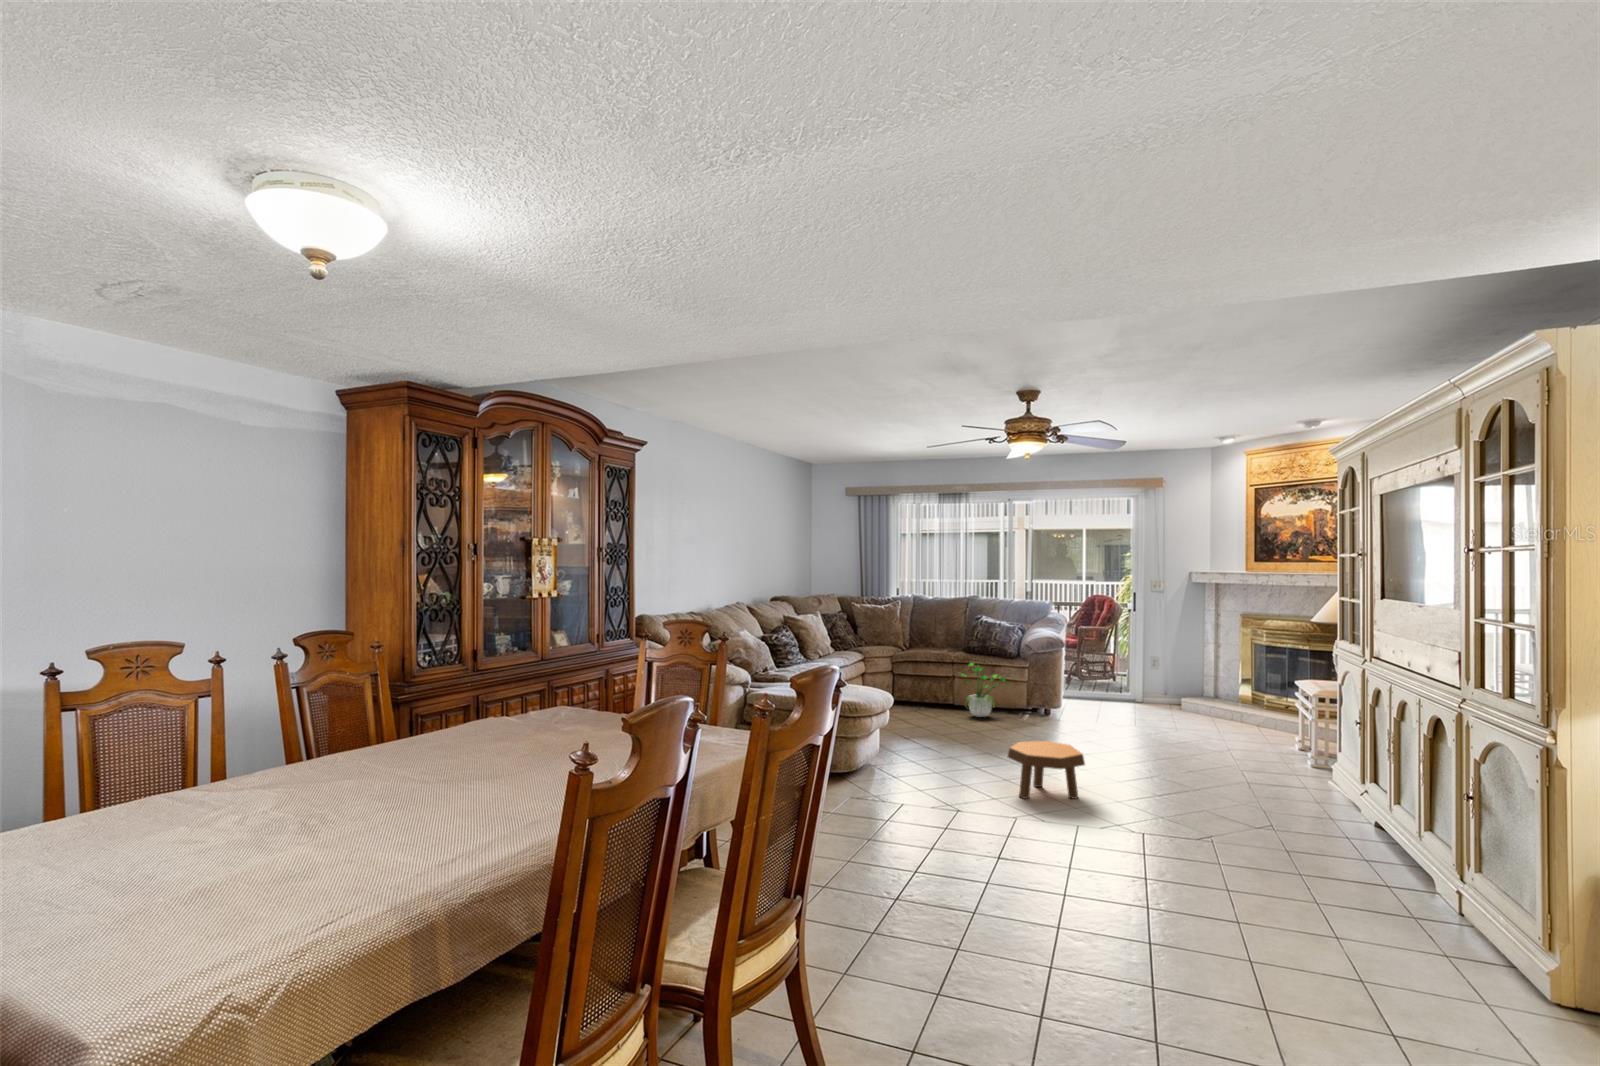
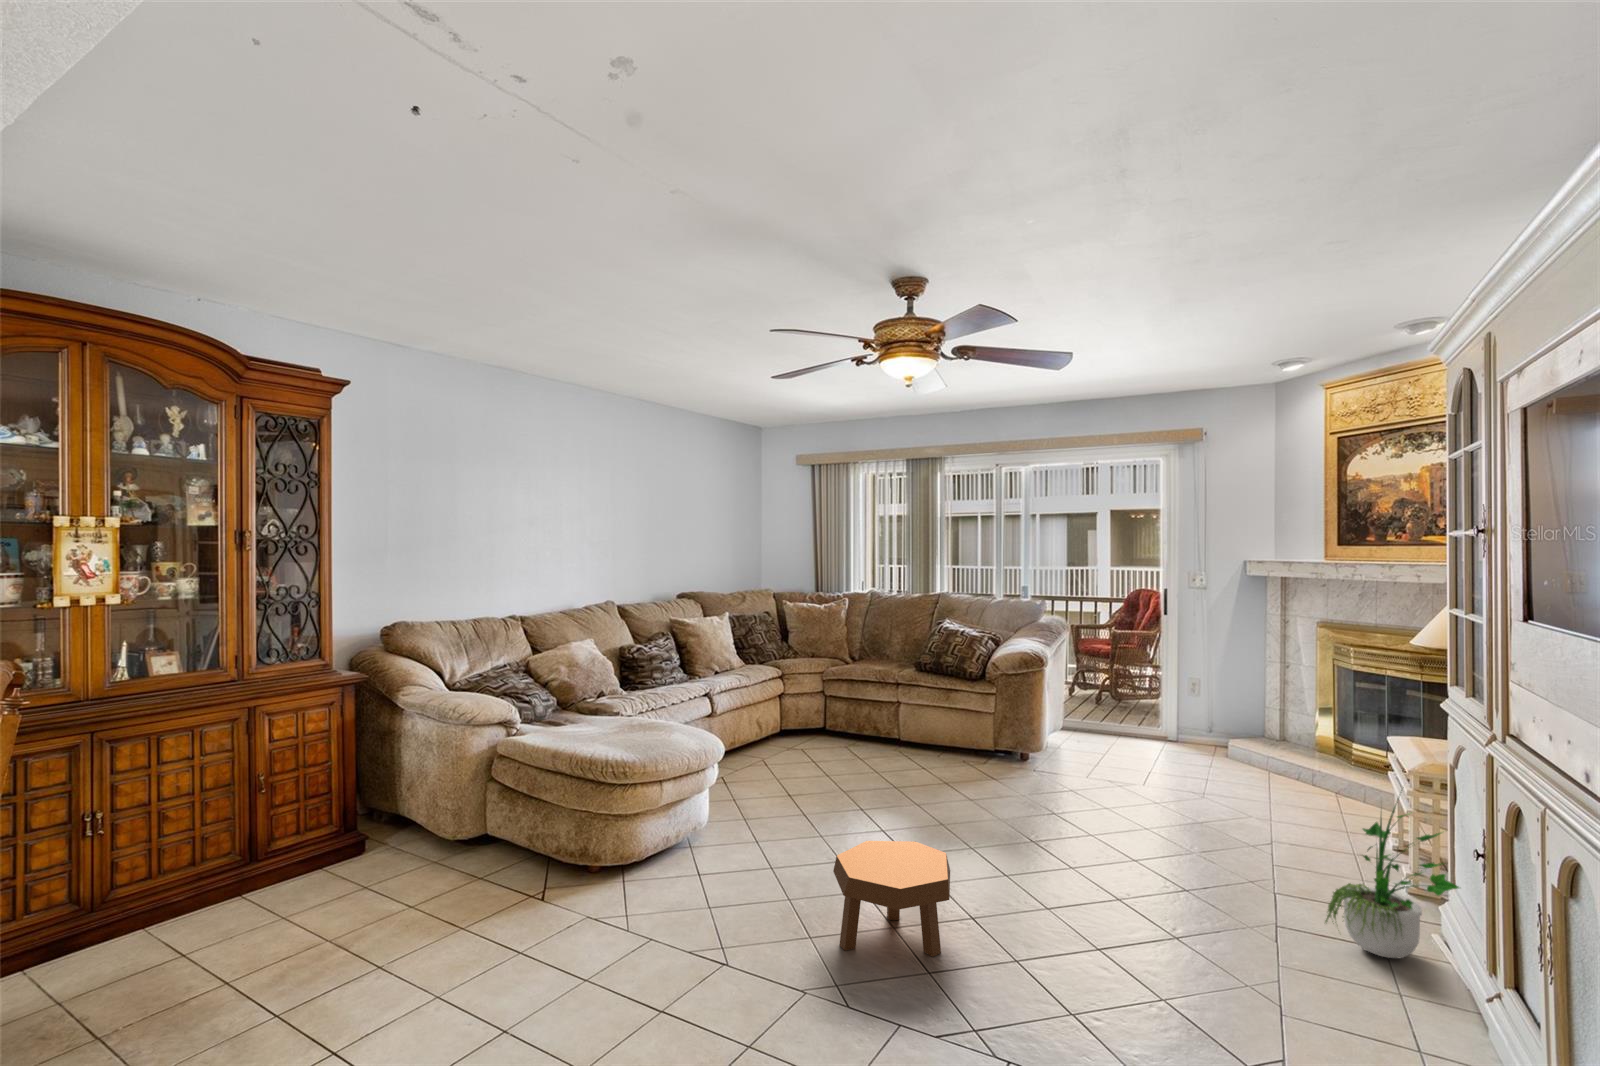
potted plant: present [962,663,1005,717] -> present [1325,802,1459,958]

